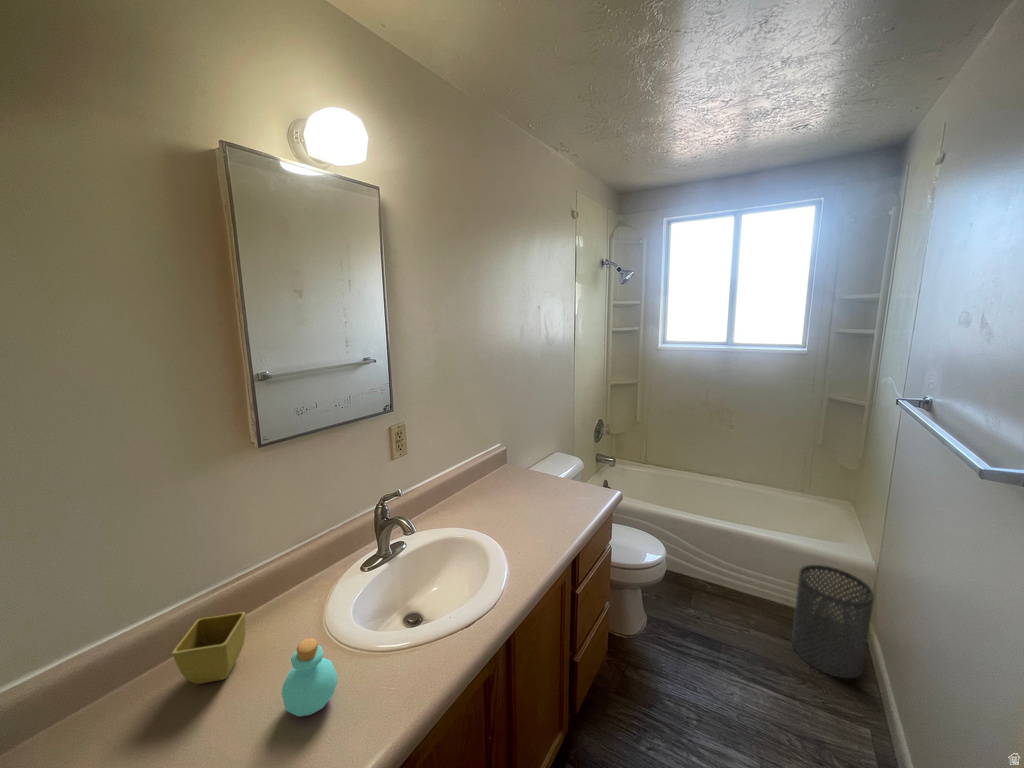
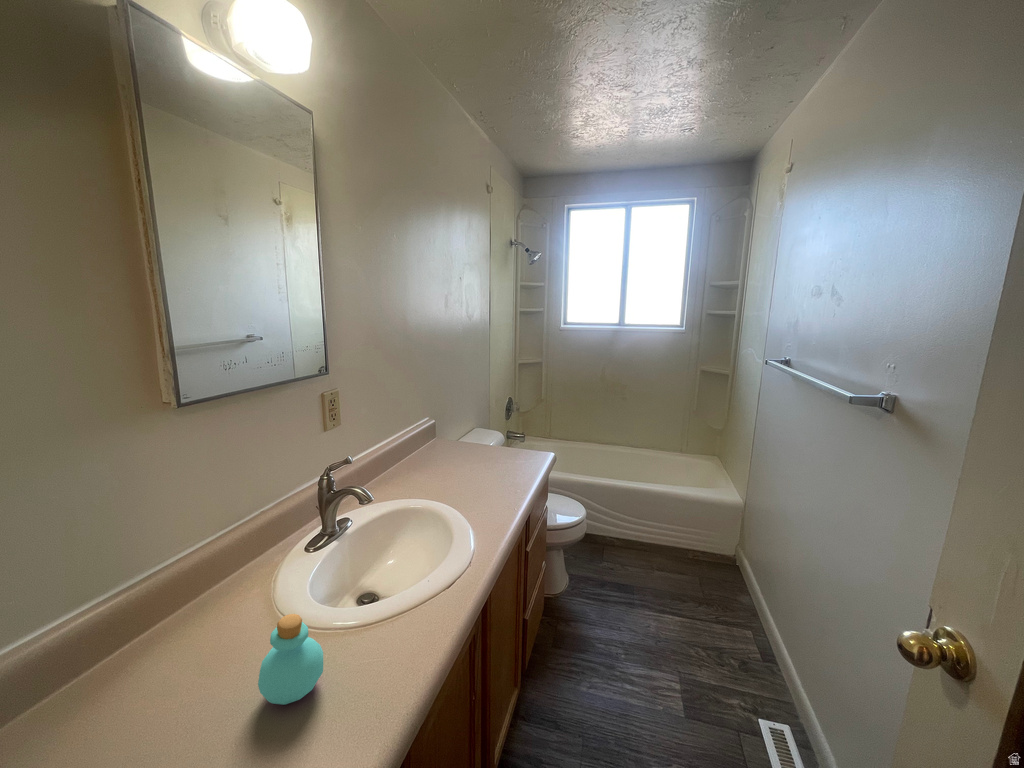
trash can: present [792,565,874,678] -> none [686,508,746,598]
flower pot: present [172,612,245,684] -> none [84,608,180,705]

